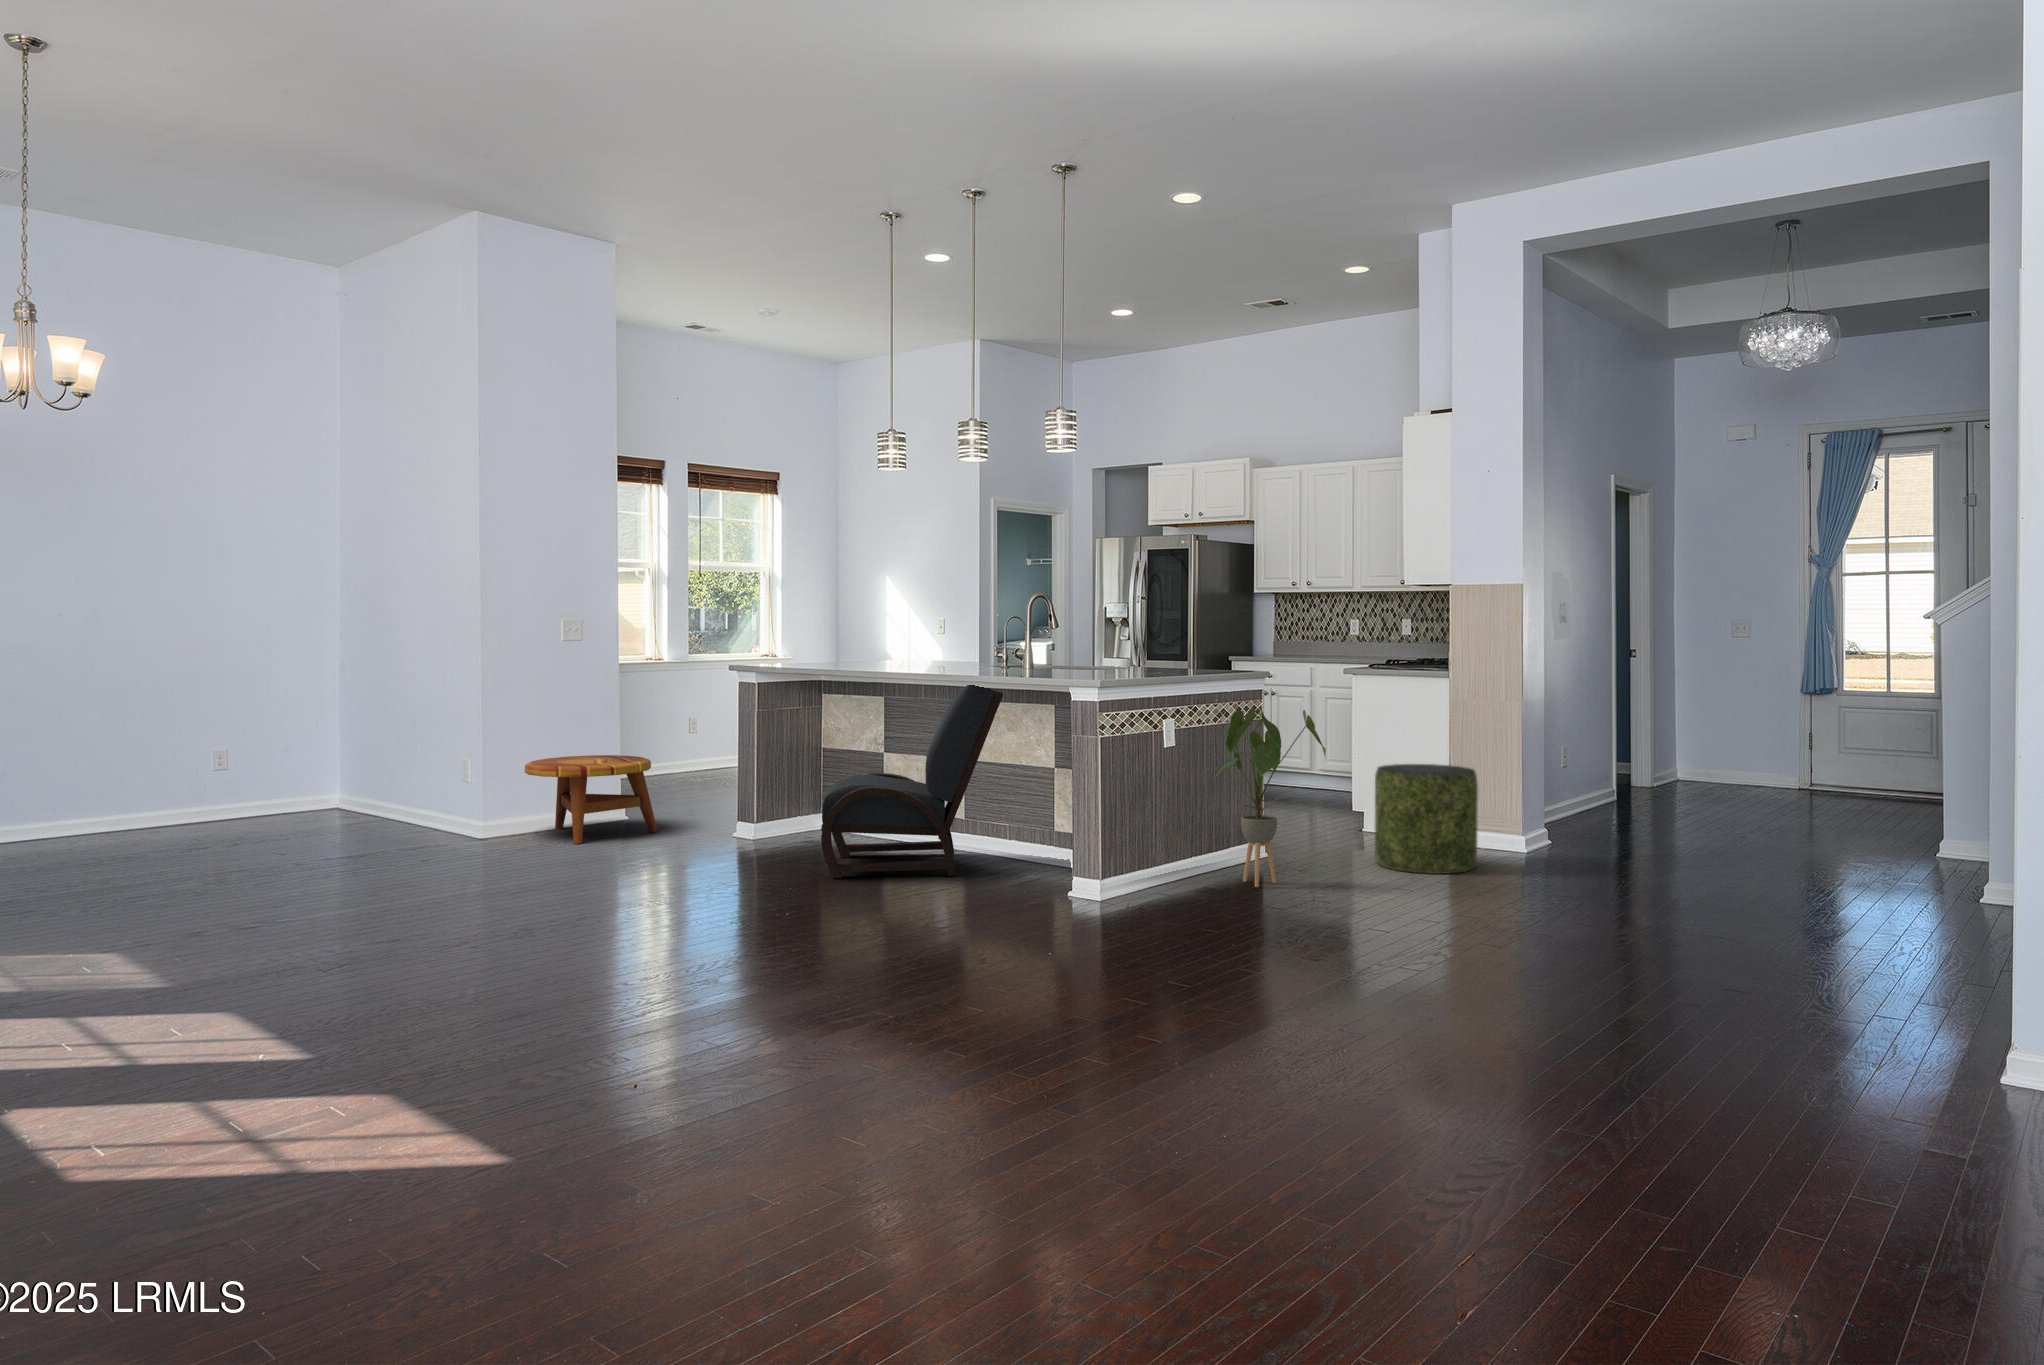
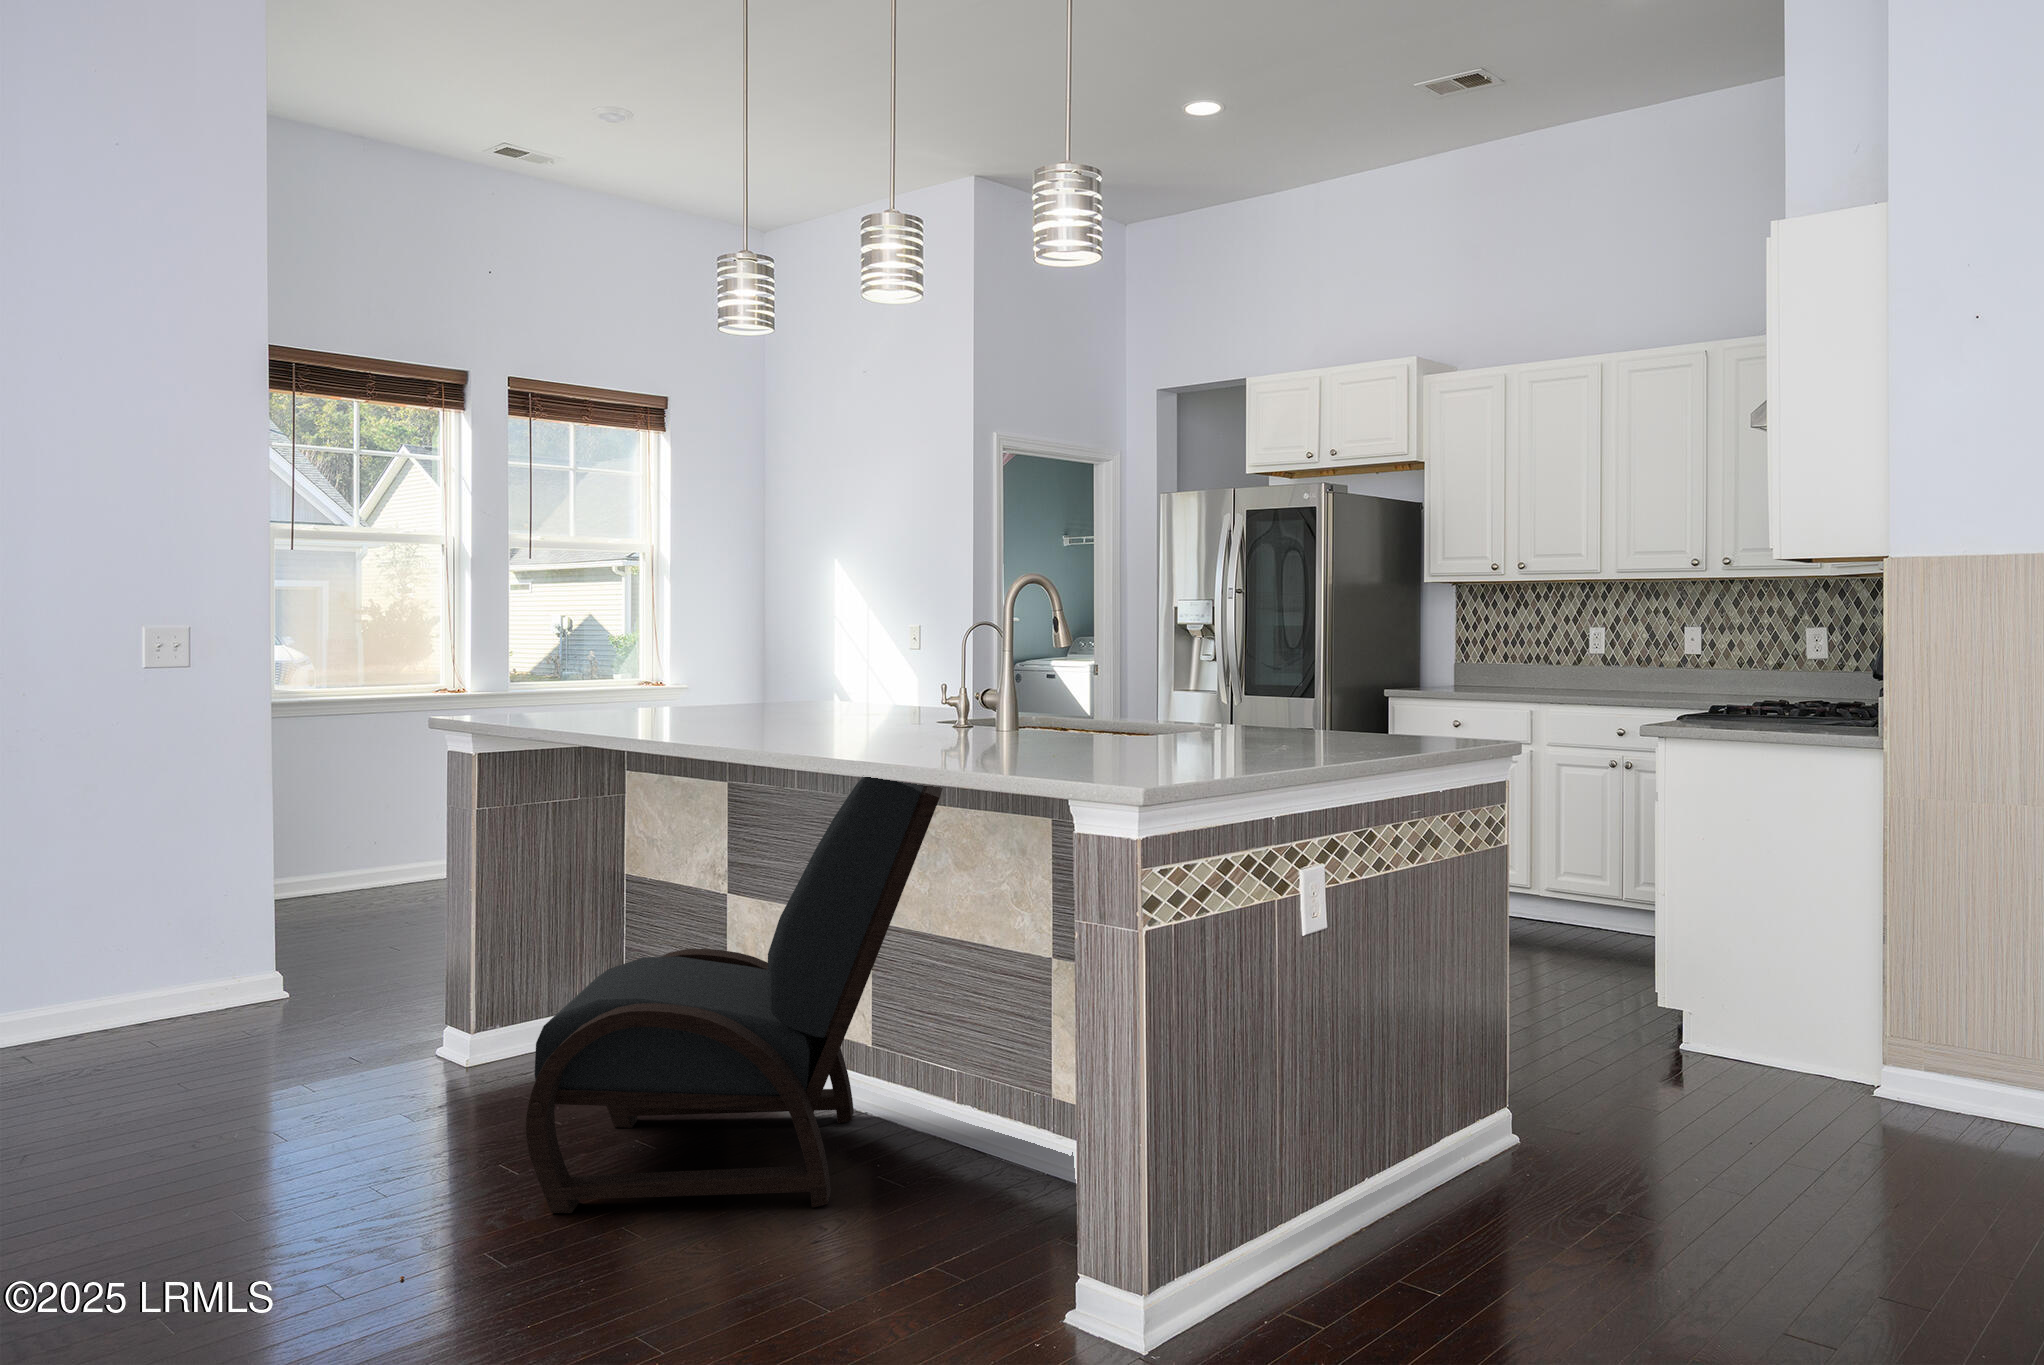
house plant: present [1216,708,1326,887] -> none [1413,836,1673,1266]
side table: present [525,755,657,844] -> none [44,881,315,1073]
pouf: present [1375,764,1478,874] -> none [1746,939,1987,1207]

